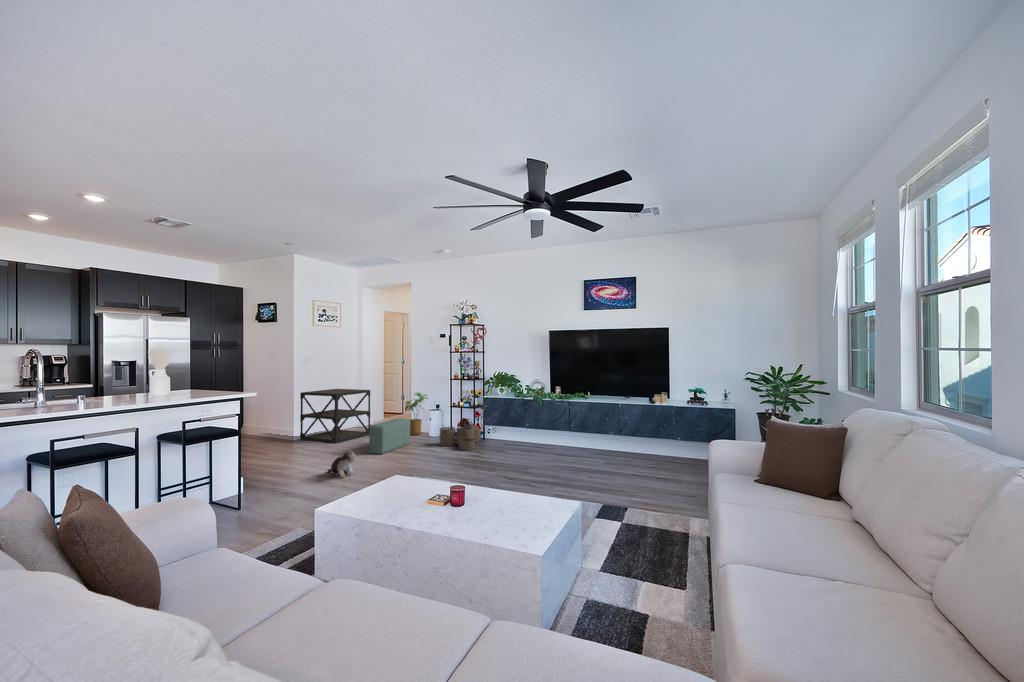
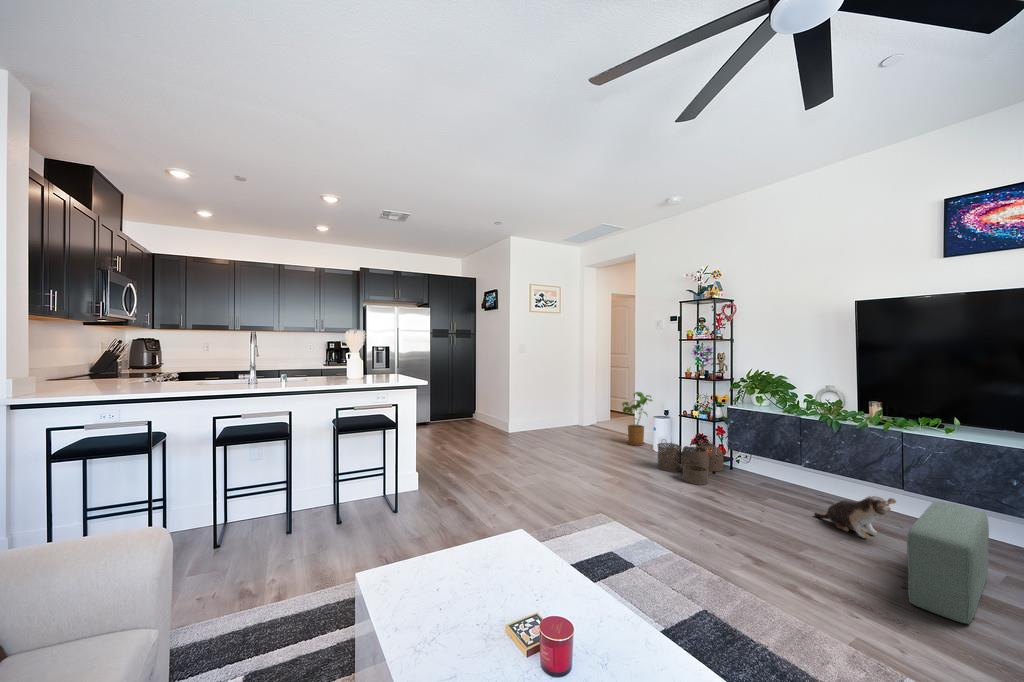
side table: present [300,389,370,443] -> none [513,381,585,442]
pouf: present [369,418,410,454] -> present [907,501,989,624]
plush toy: present [328,451,357,477] -> present [814,496,896,538]

